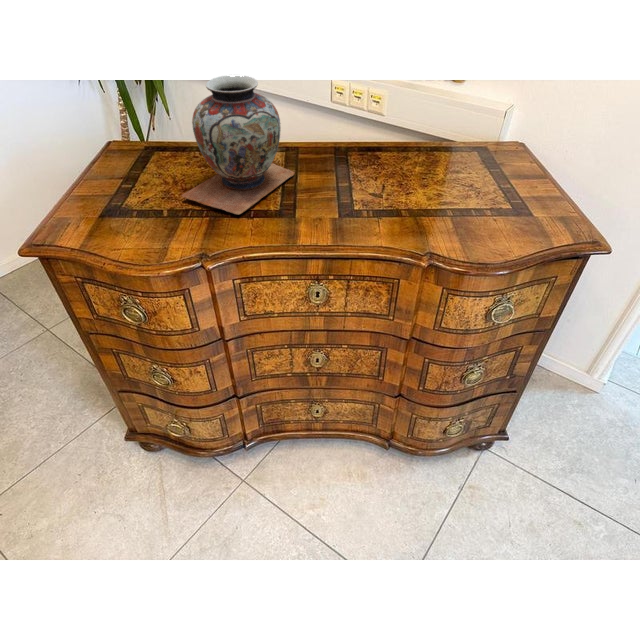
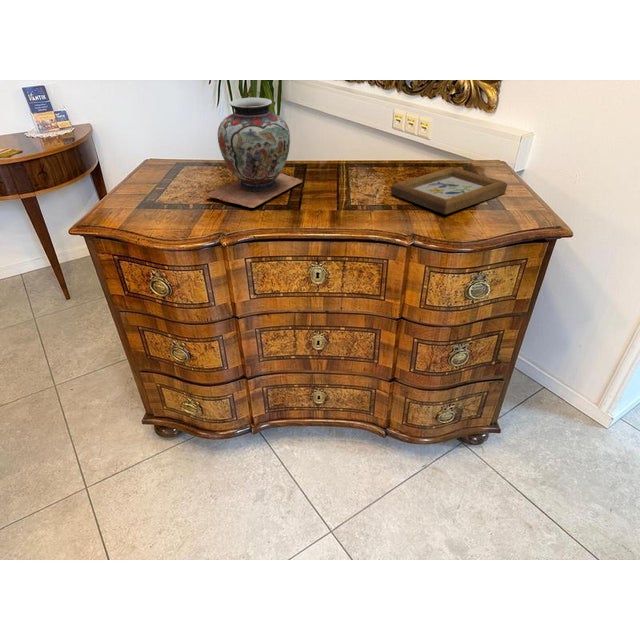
picture frame: none [399,154,533,223] -> present [391,167,507,214]

